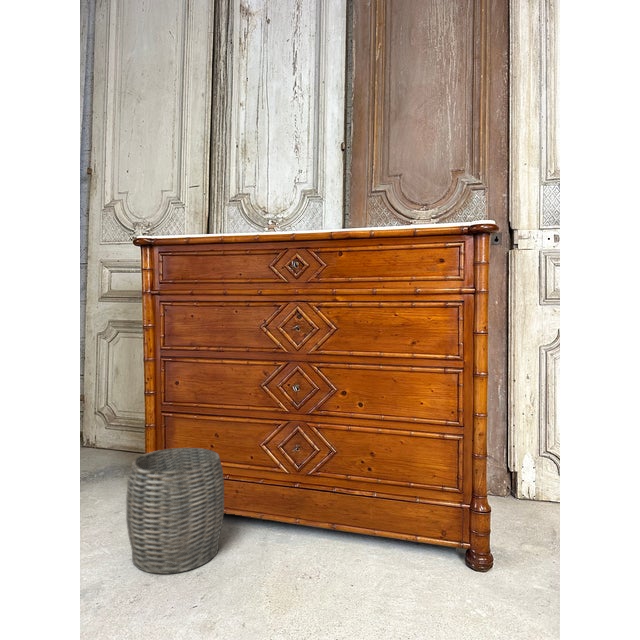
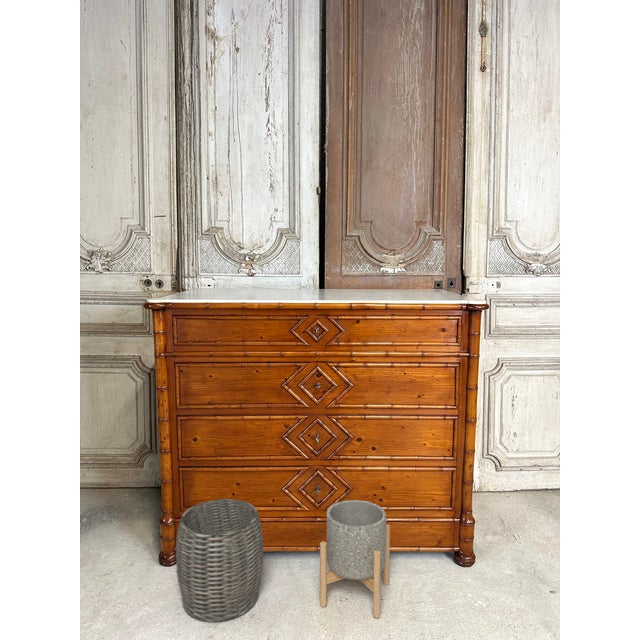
planter: none [273,461,369,600] -> present [320,500,390,618]

